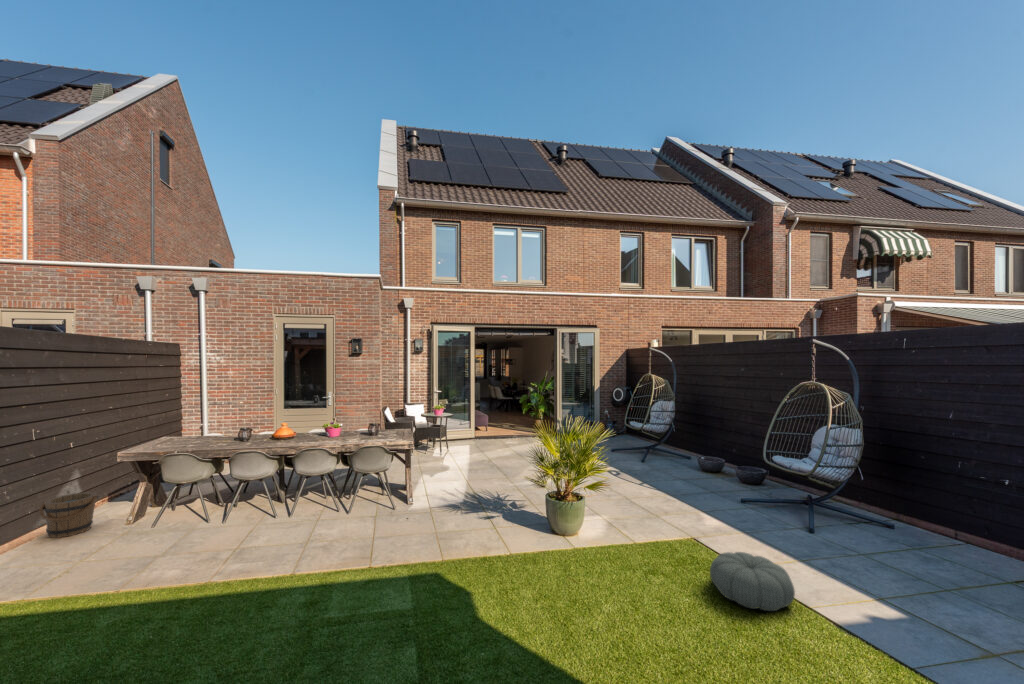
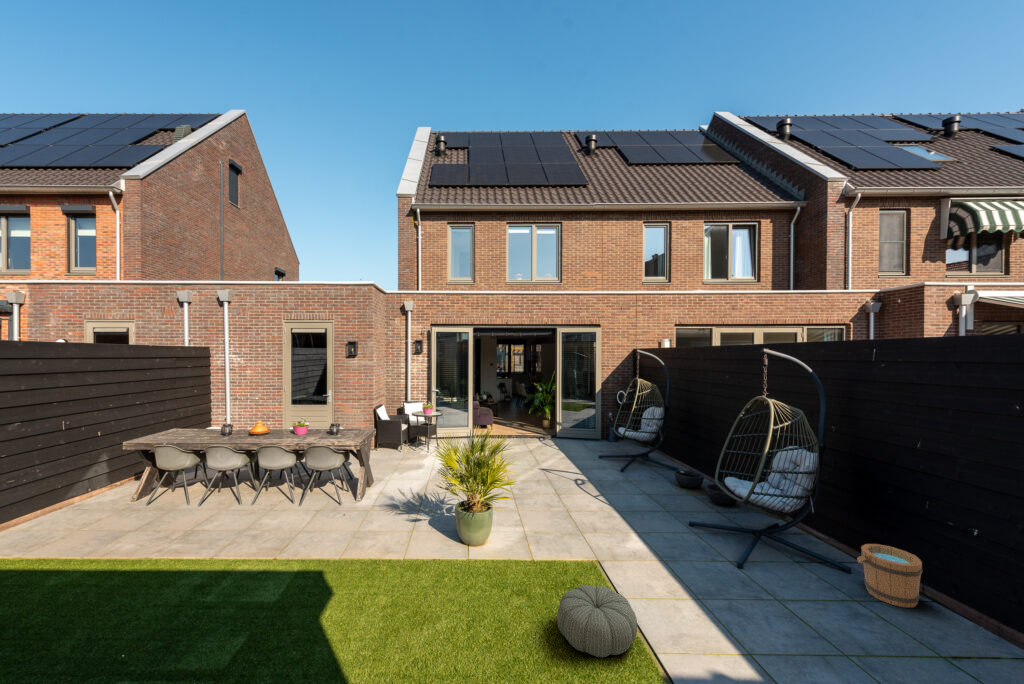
bucket: present [39,492,98,538] -> present [857,544,922,608]

